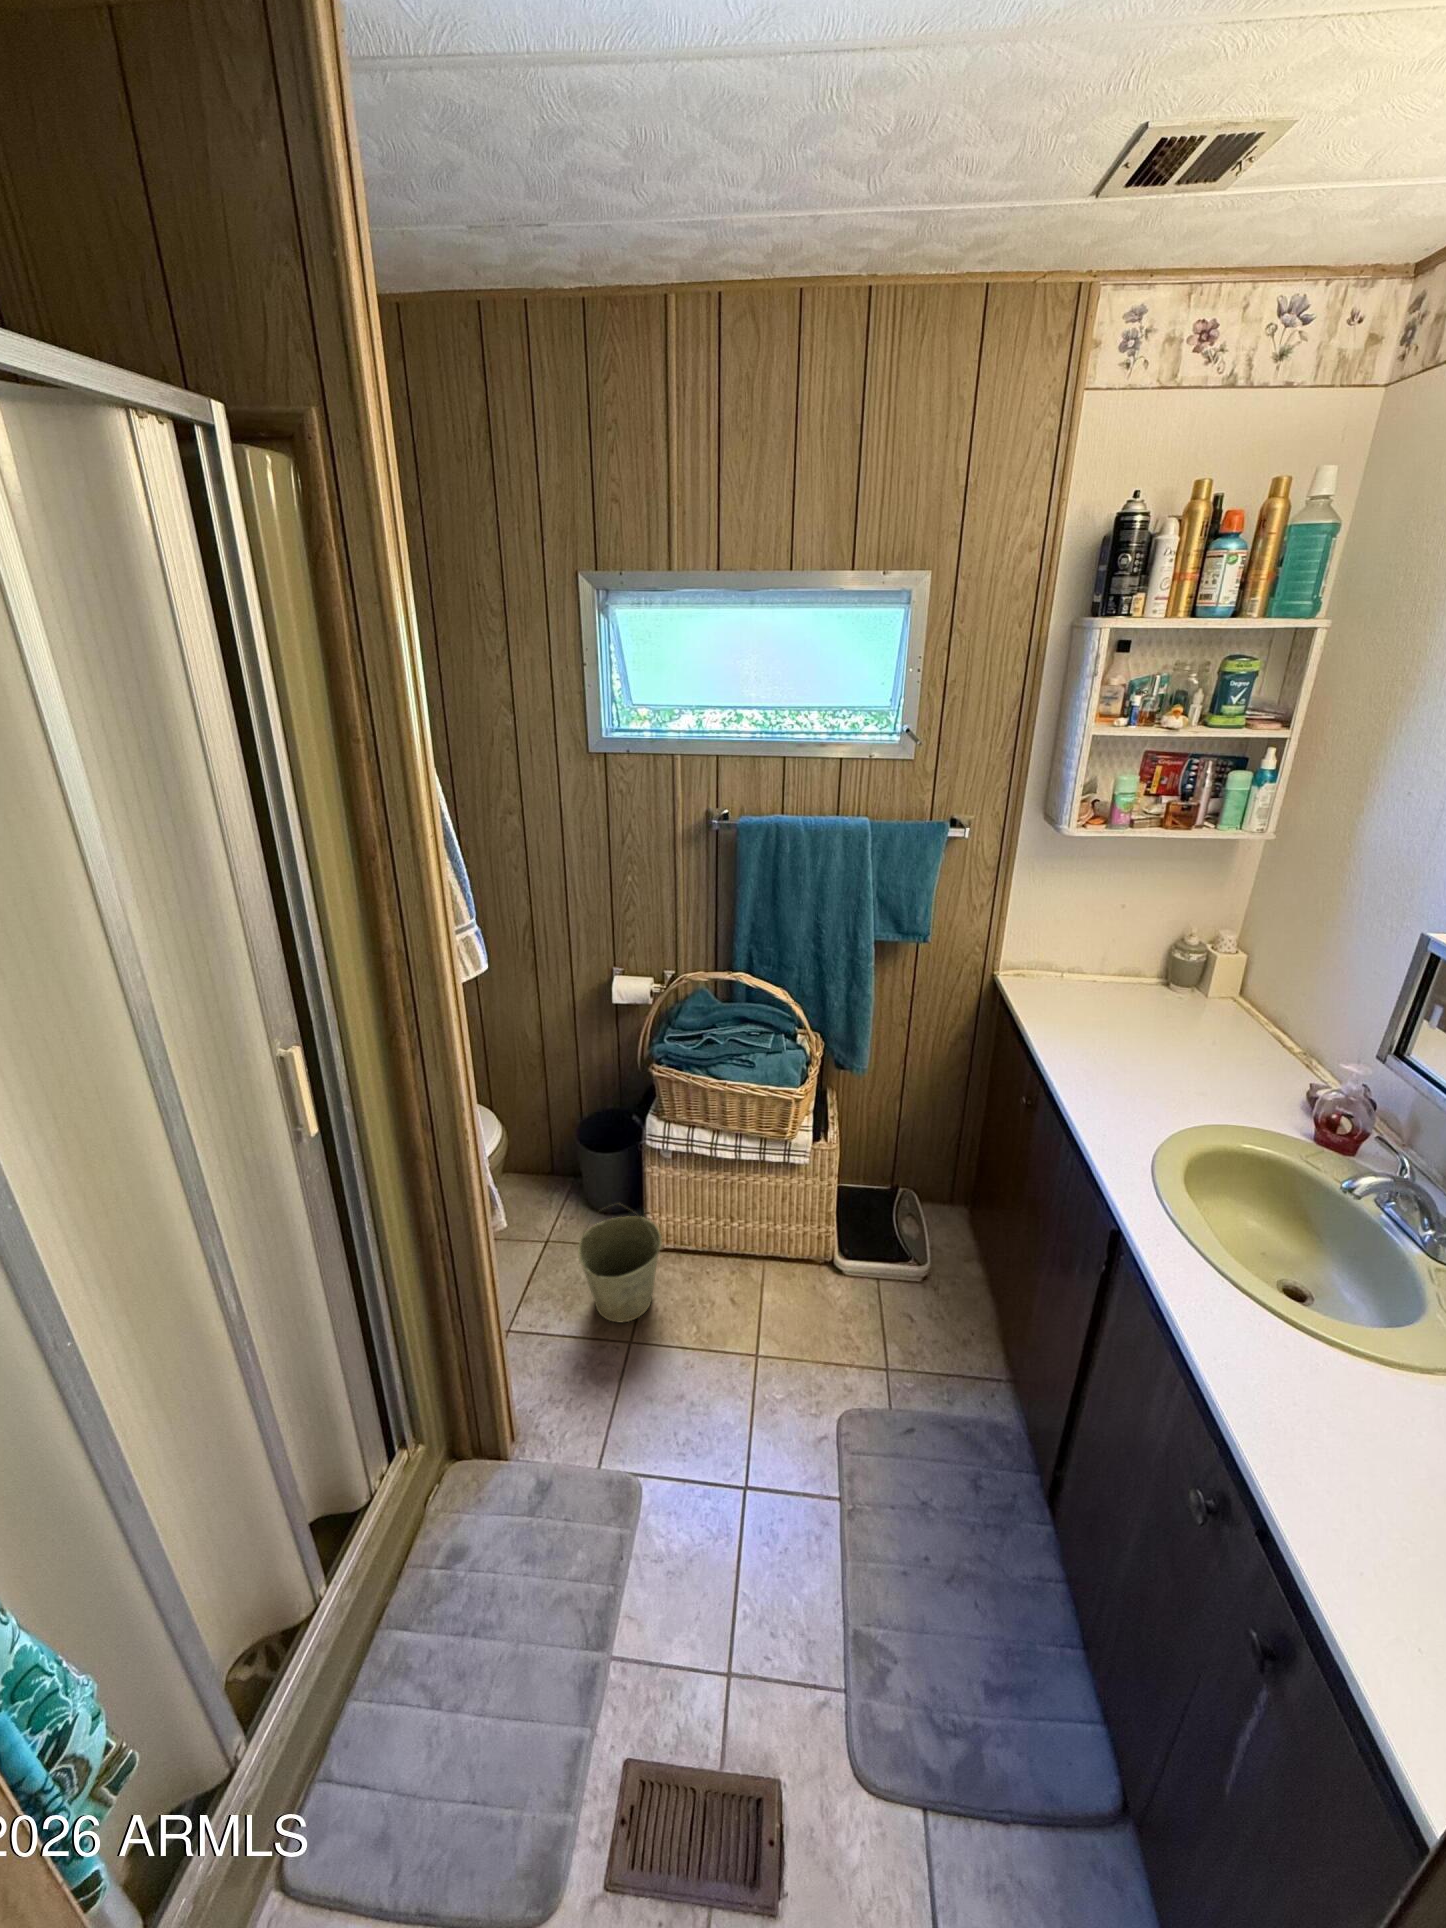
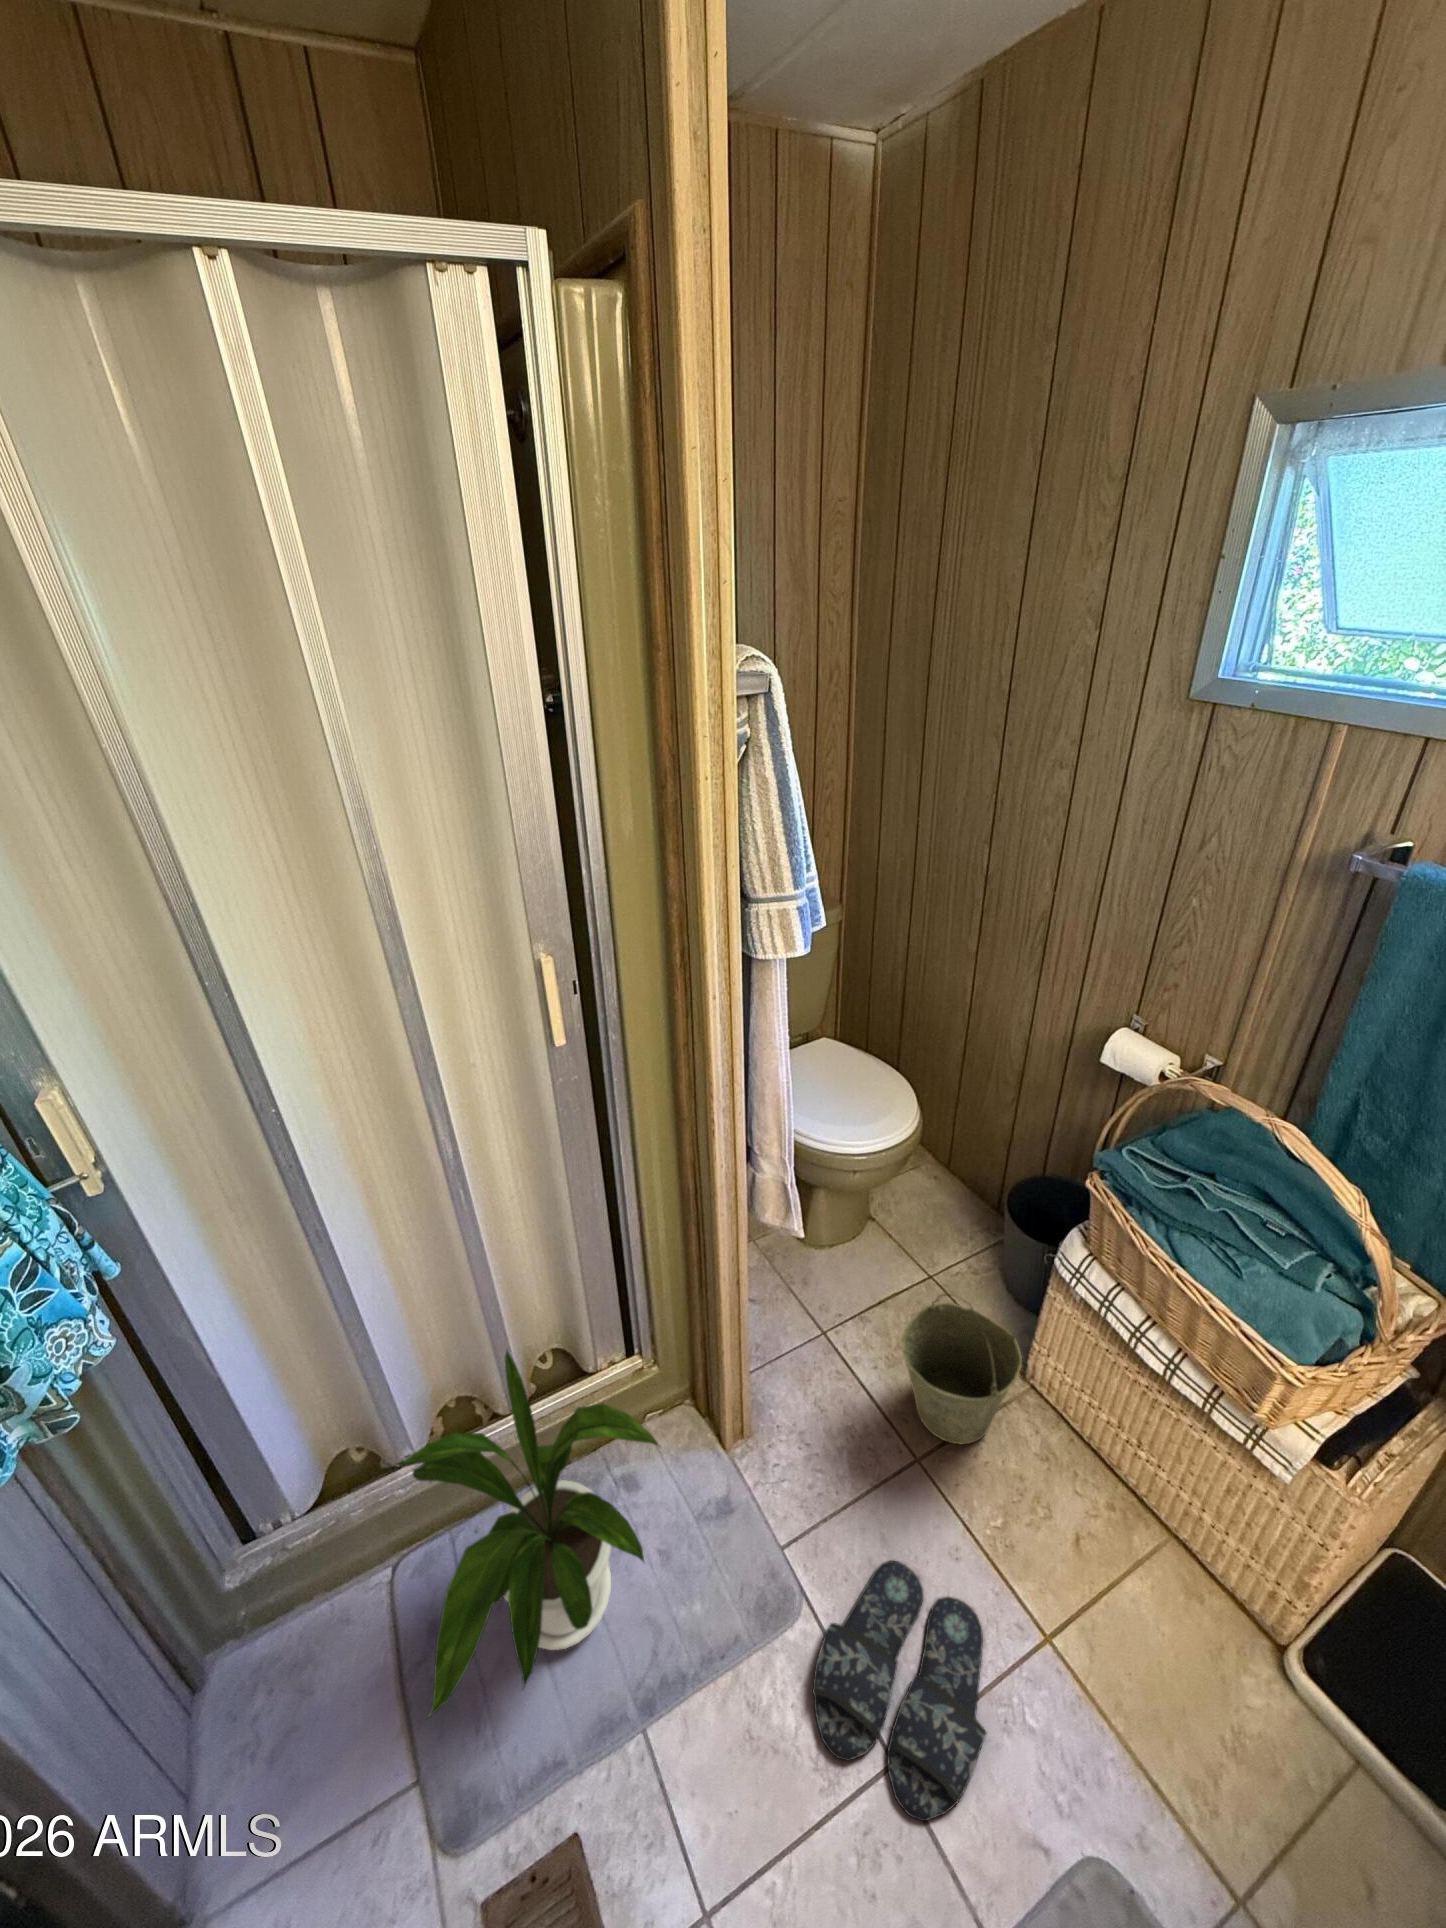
slippers: none [660,1380,784,1520] -> present [812,1561,986,1821]
house plant: none [277,1415,583,1730] -> present [396,1351,658,1717]

